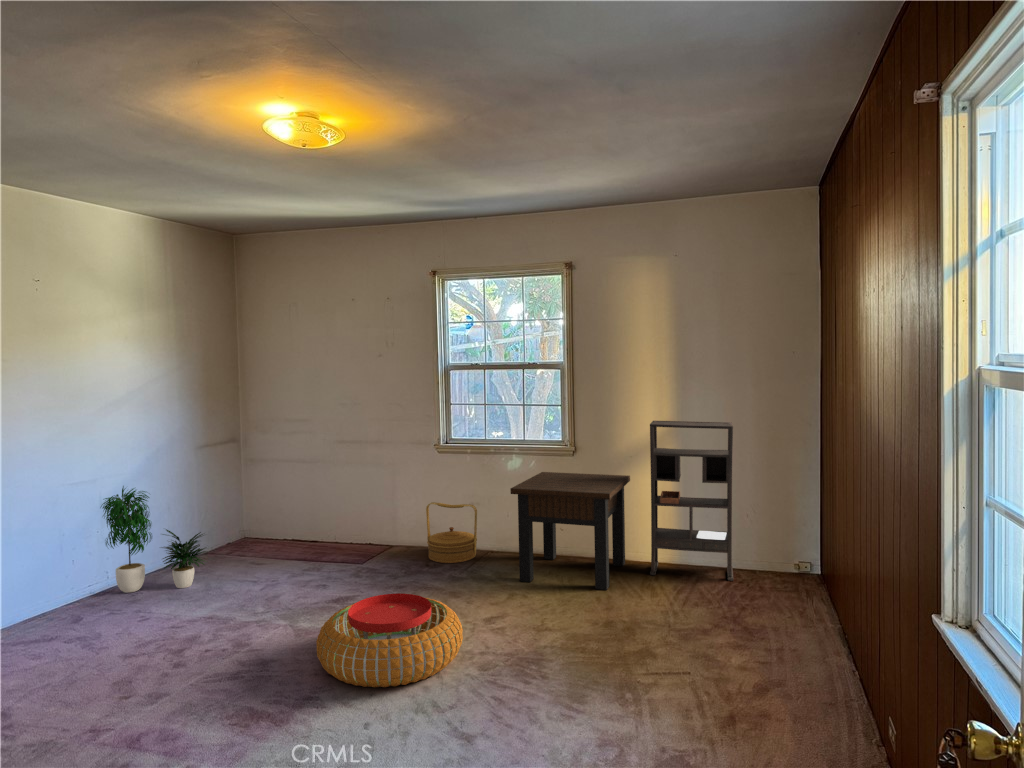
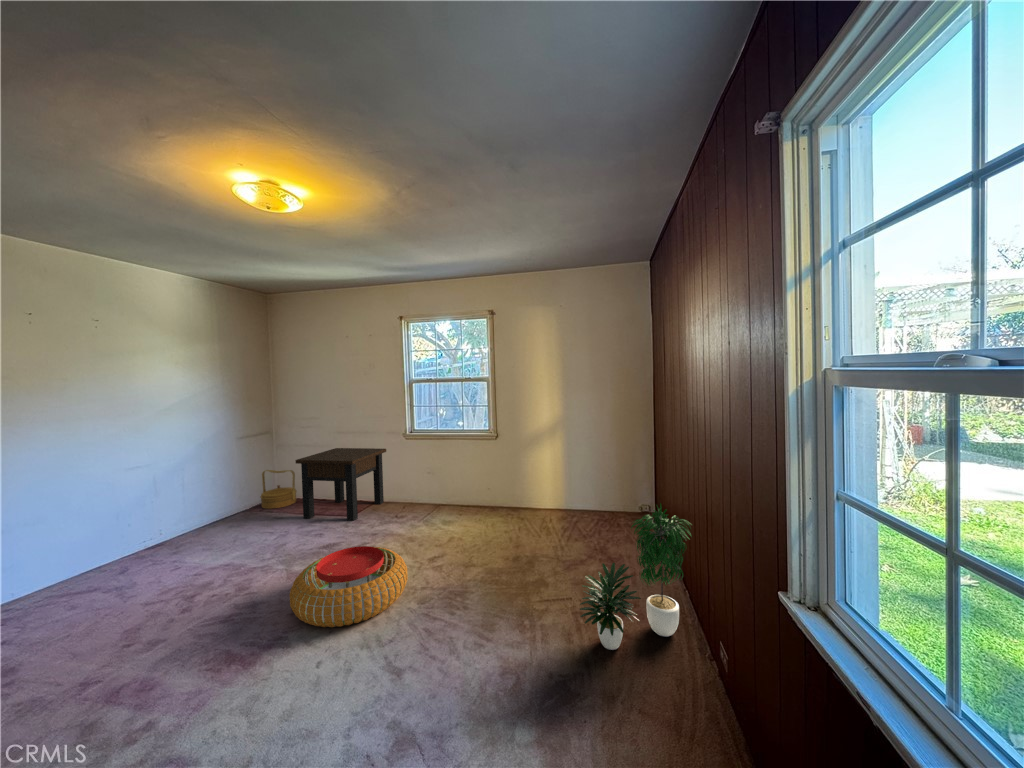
bookshelf: present [650,421,733,581] -> none [546,414,602,520]
side table: present [510,472,630,590] -> present [295,448,386,521]
potted plant: present [101,486,206,593] -> present [580,503,691,650]
woven basket: present [426,502,477,563] -> present [260,470,297,509]

